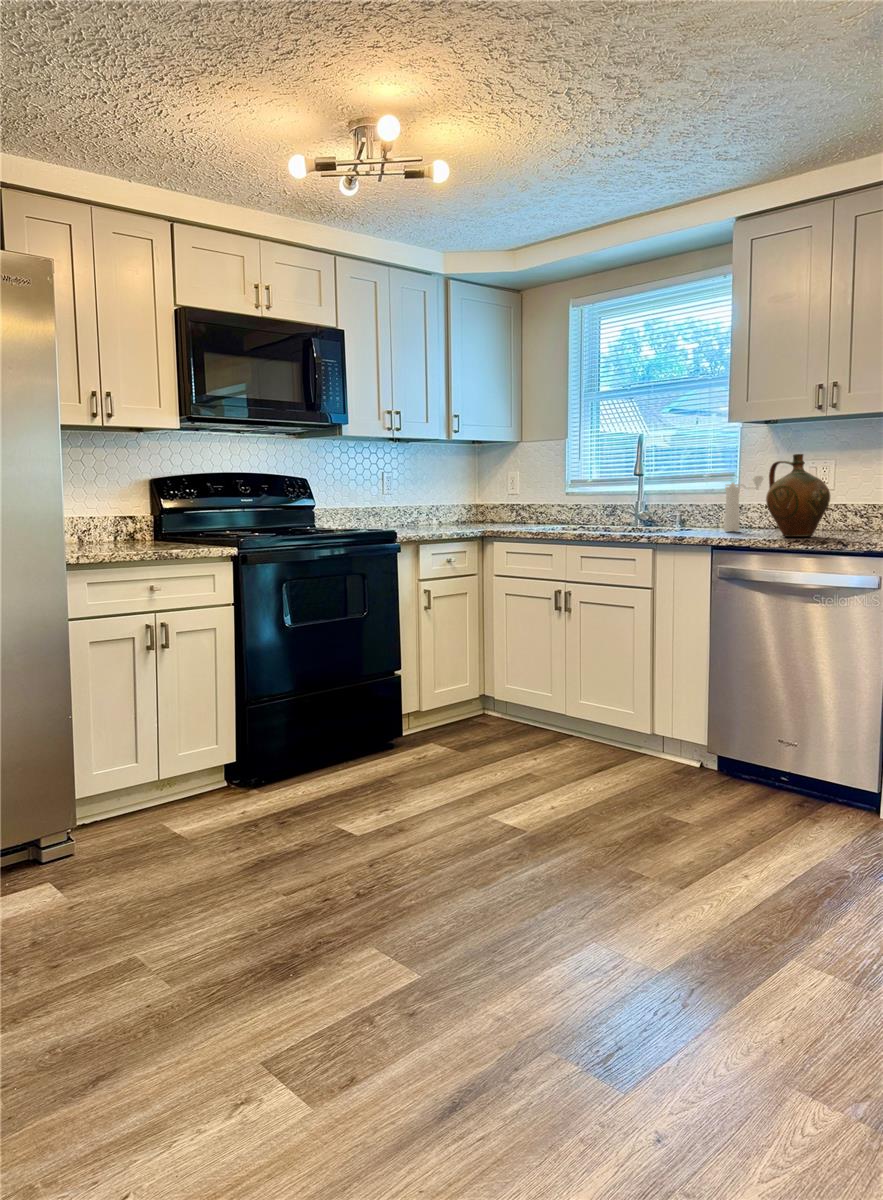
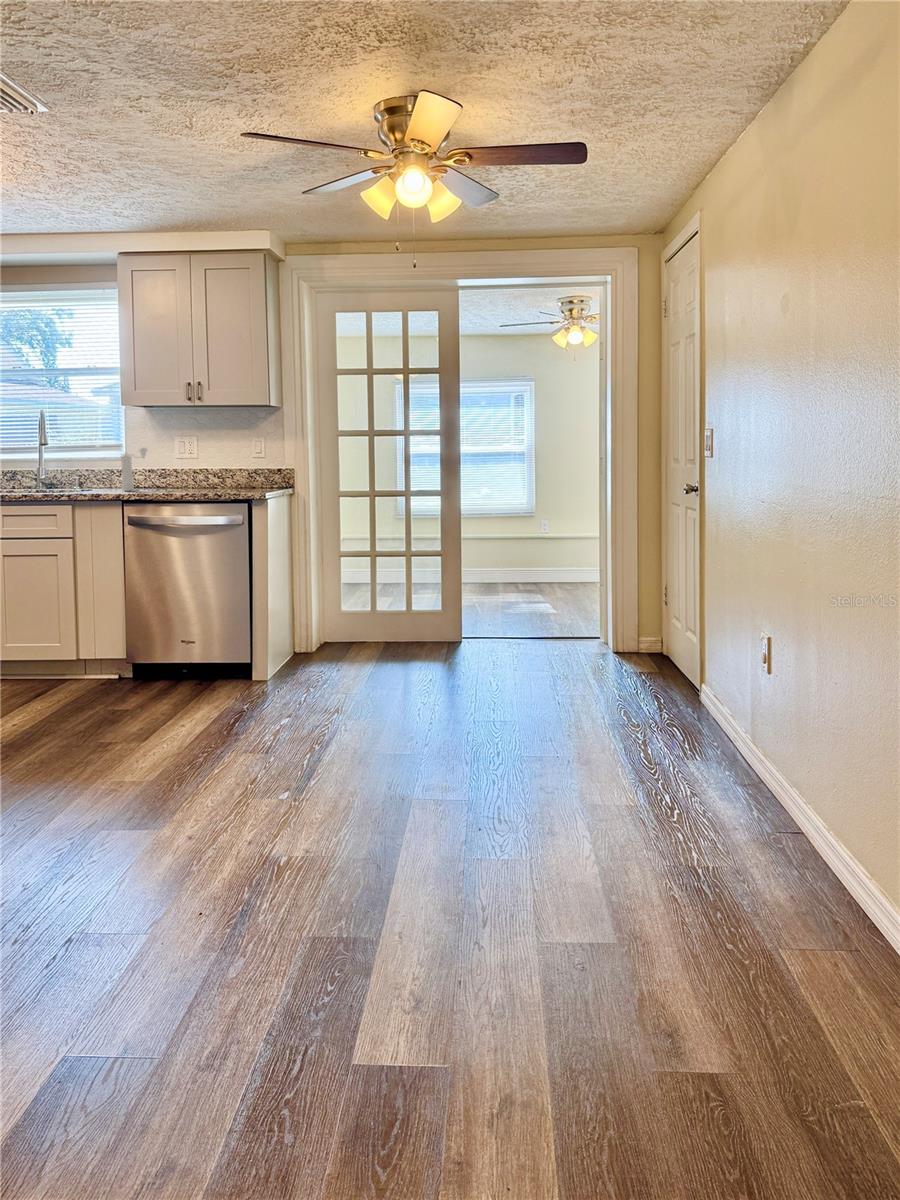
ceramic jug: present [766,454,830,537] -> none [157,433,202,493]

